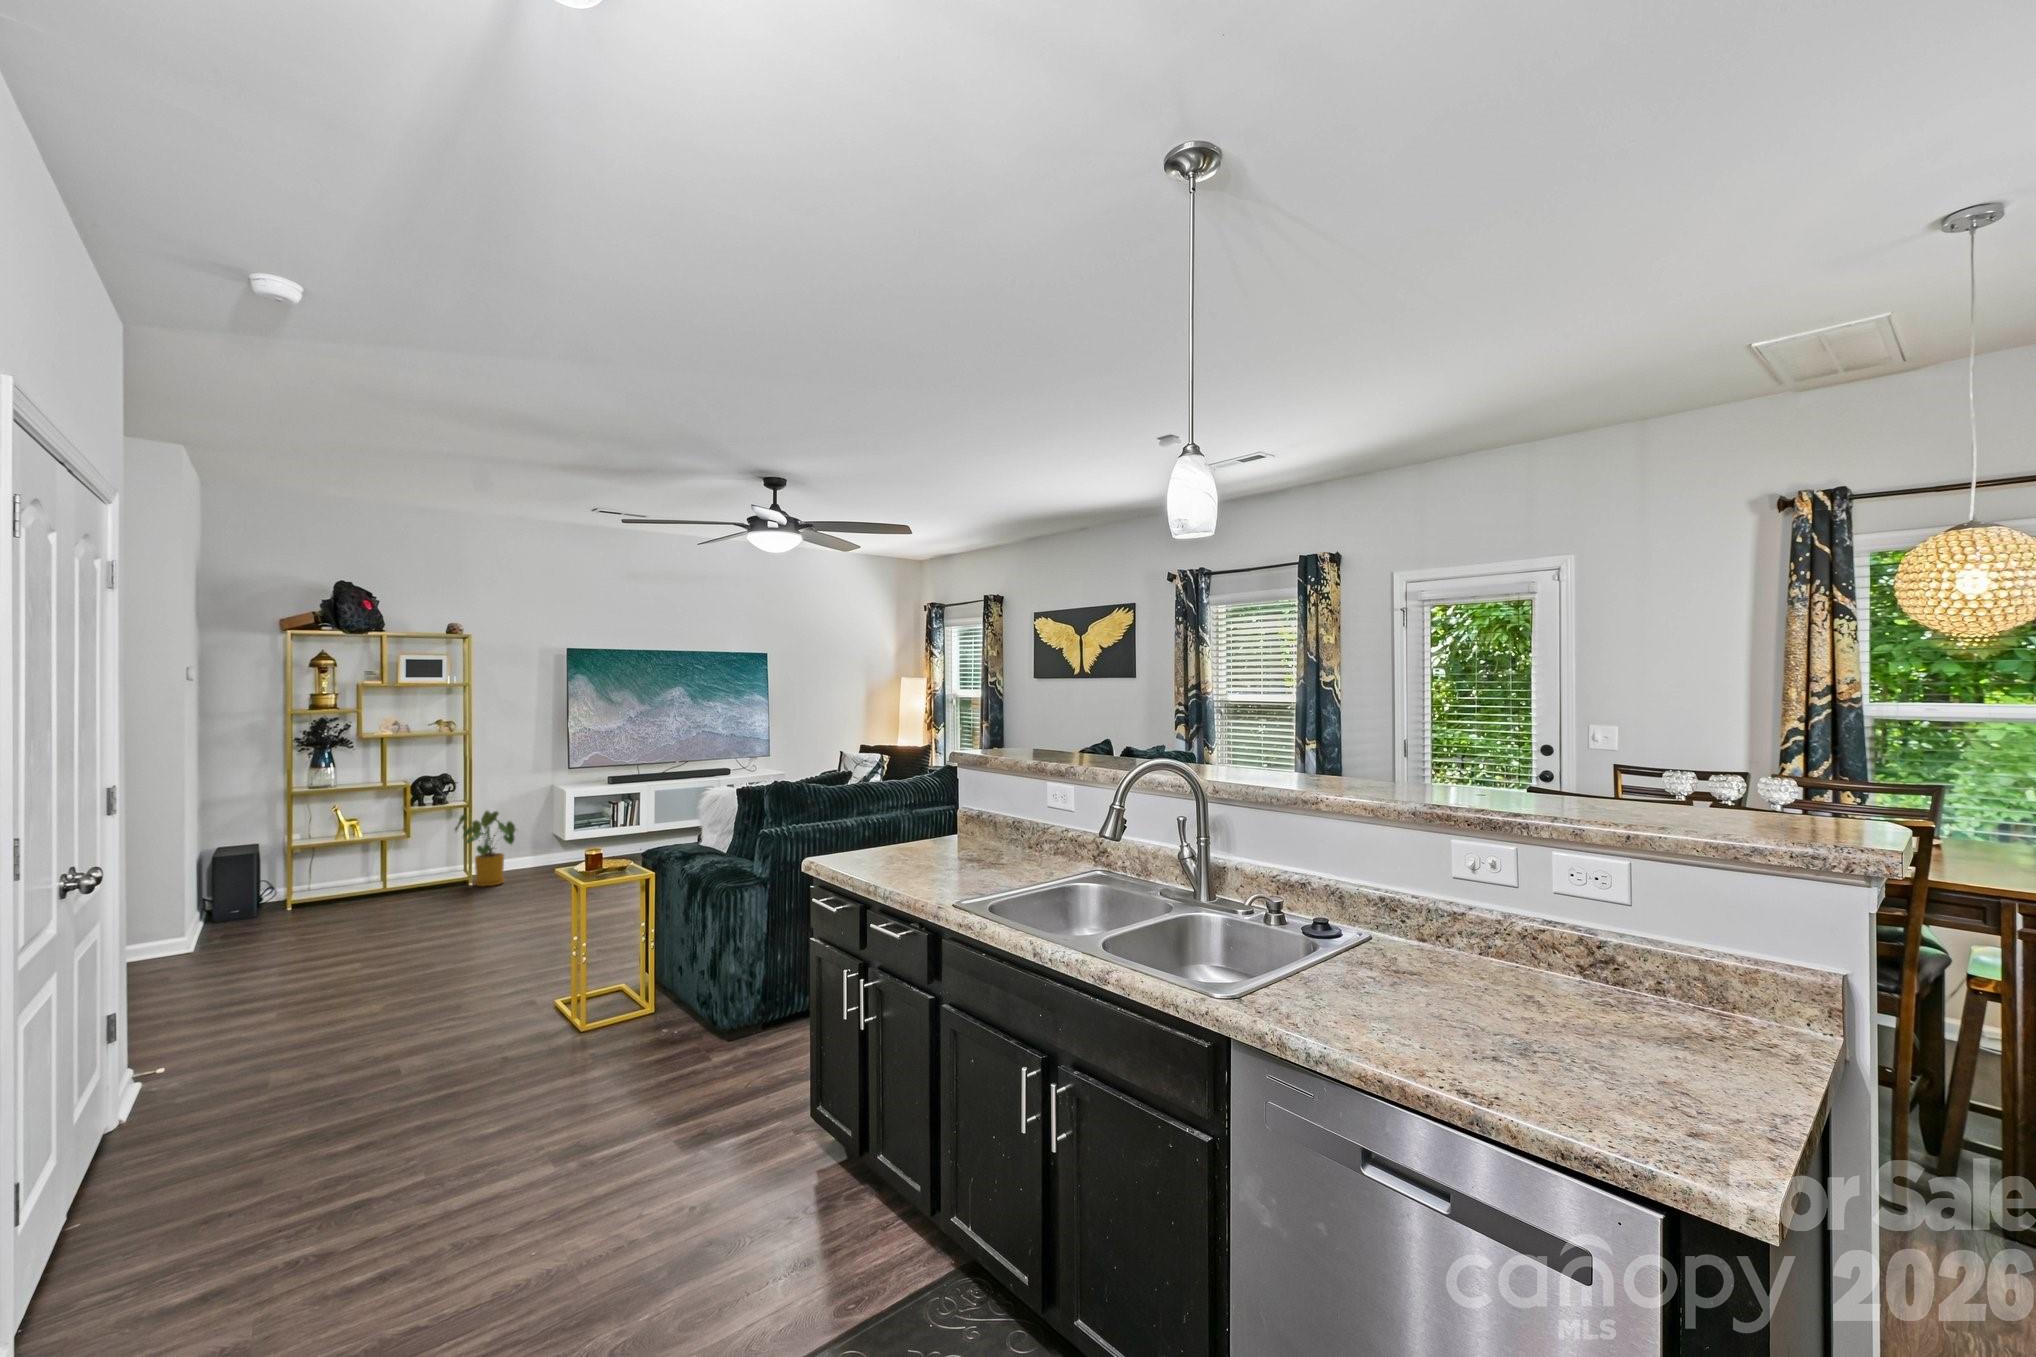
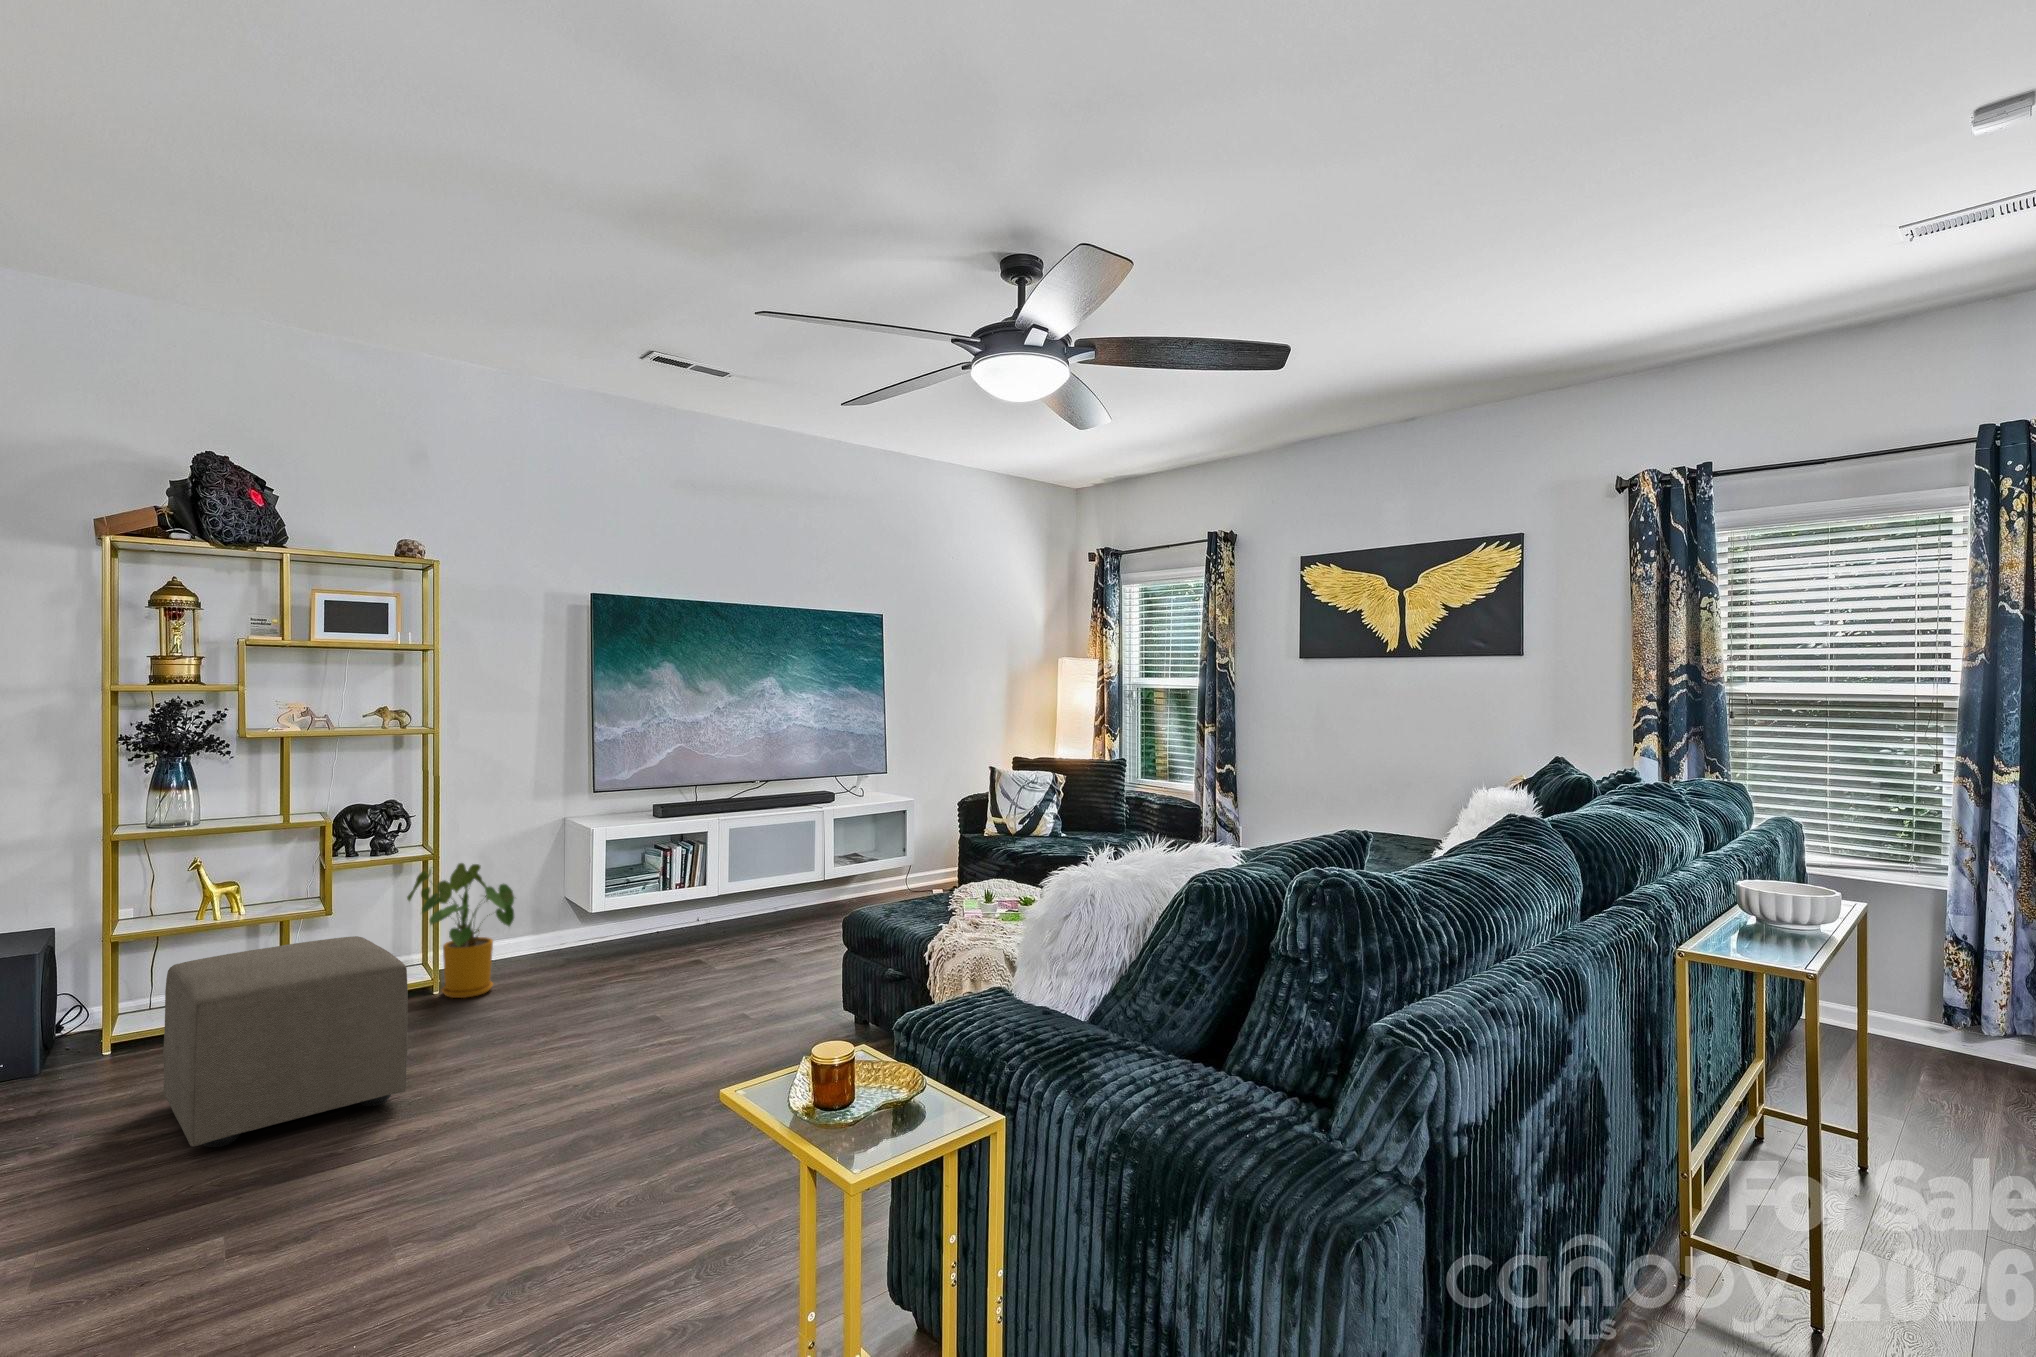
ottoman: none [322,844,444,940] -> present [163,936,408,1147]

